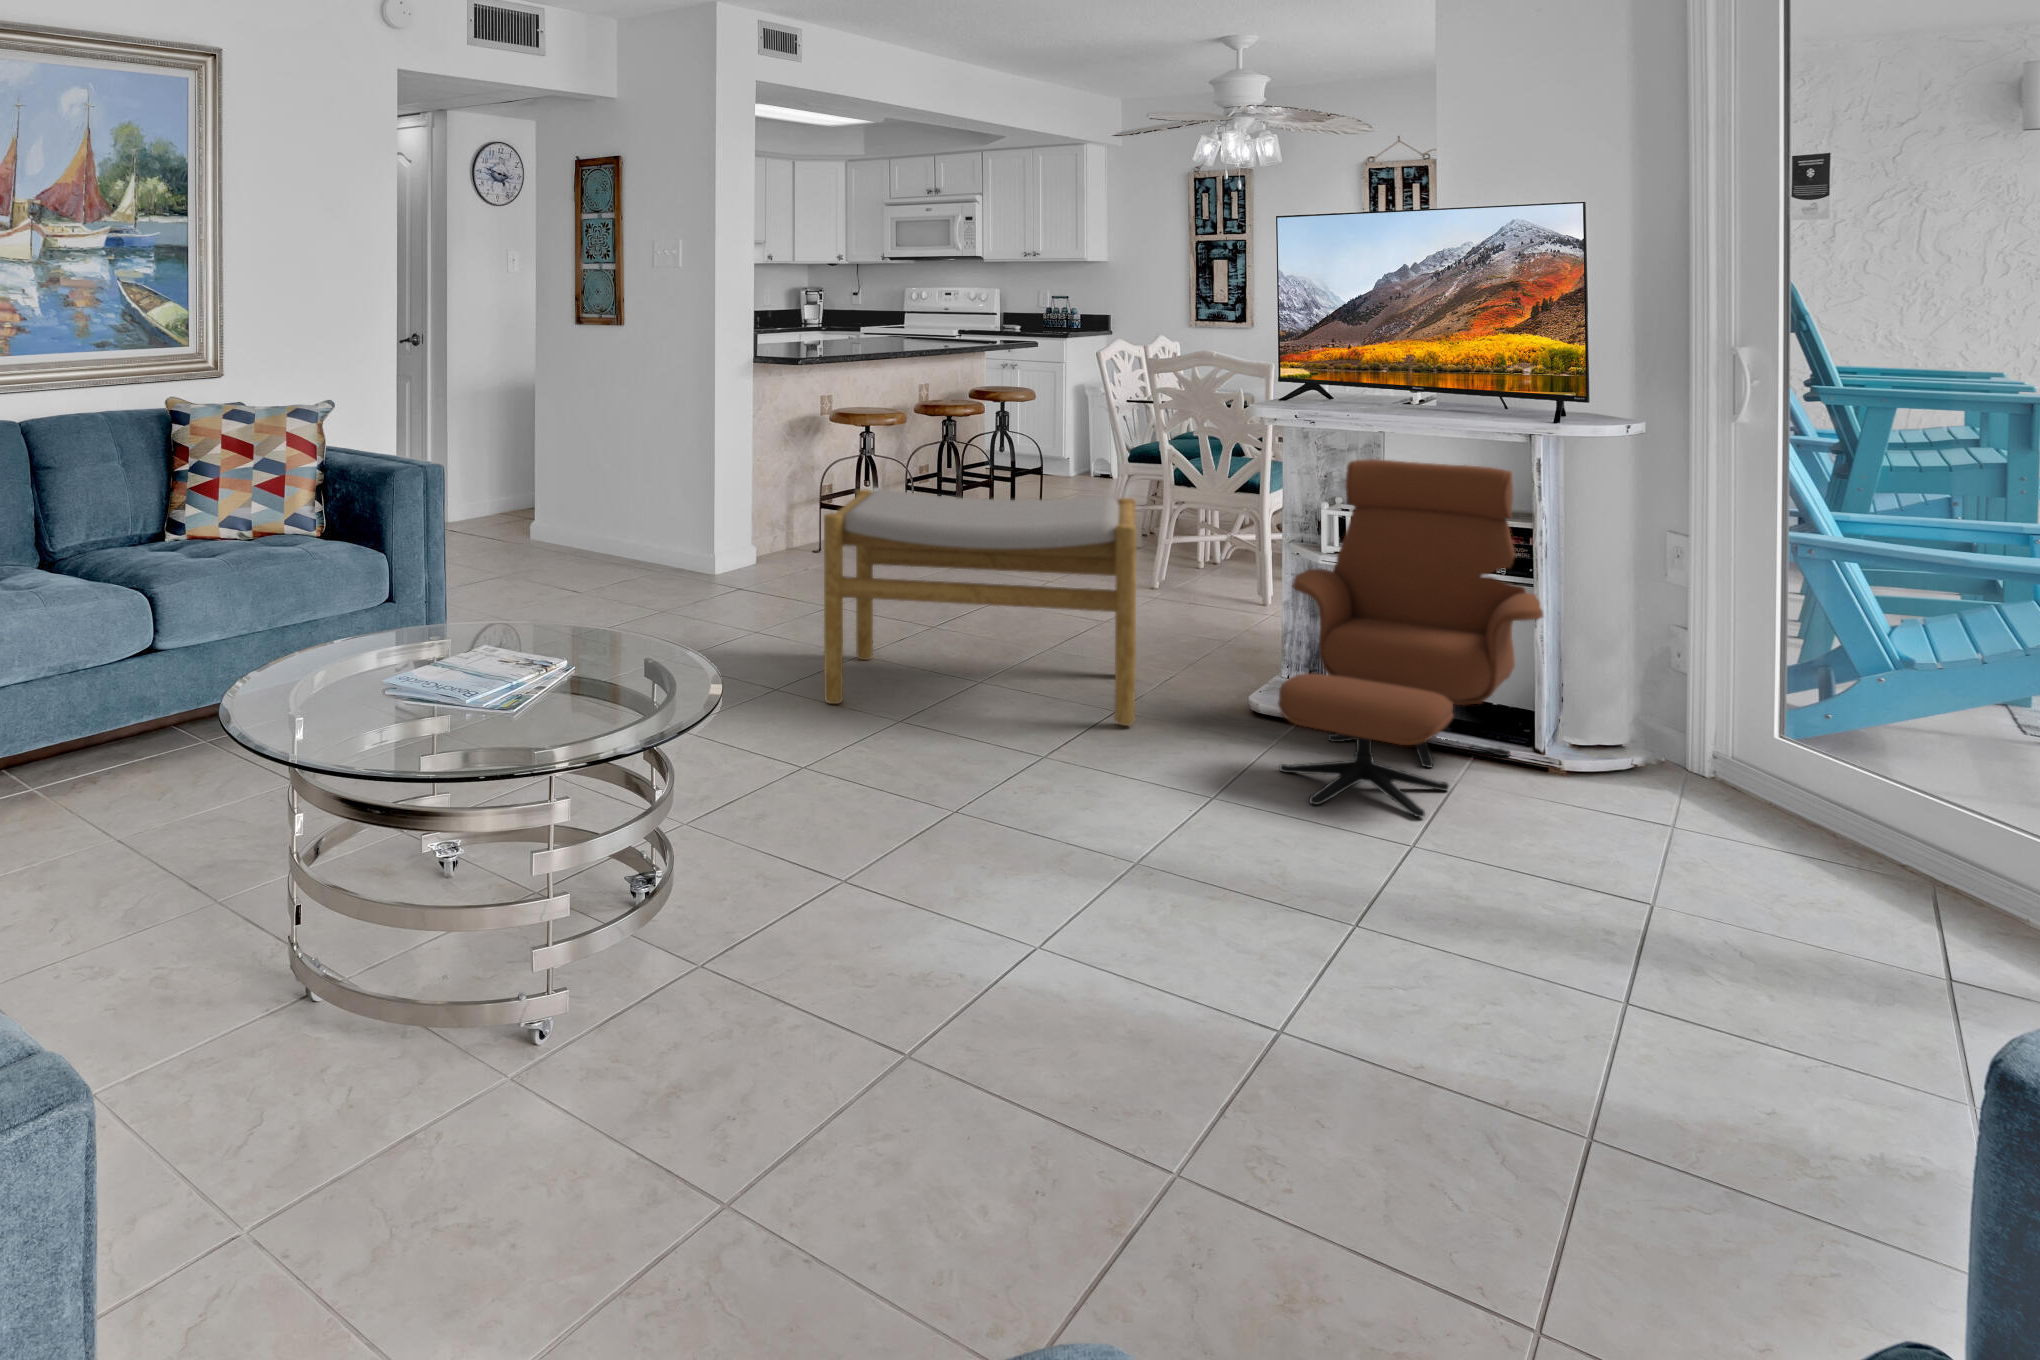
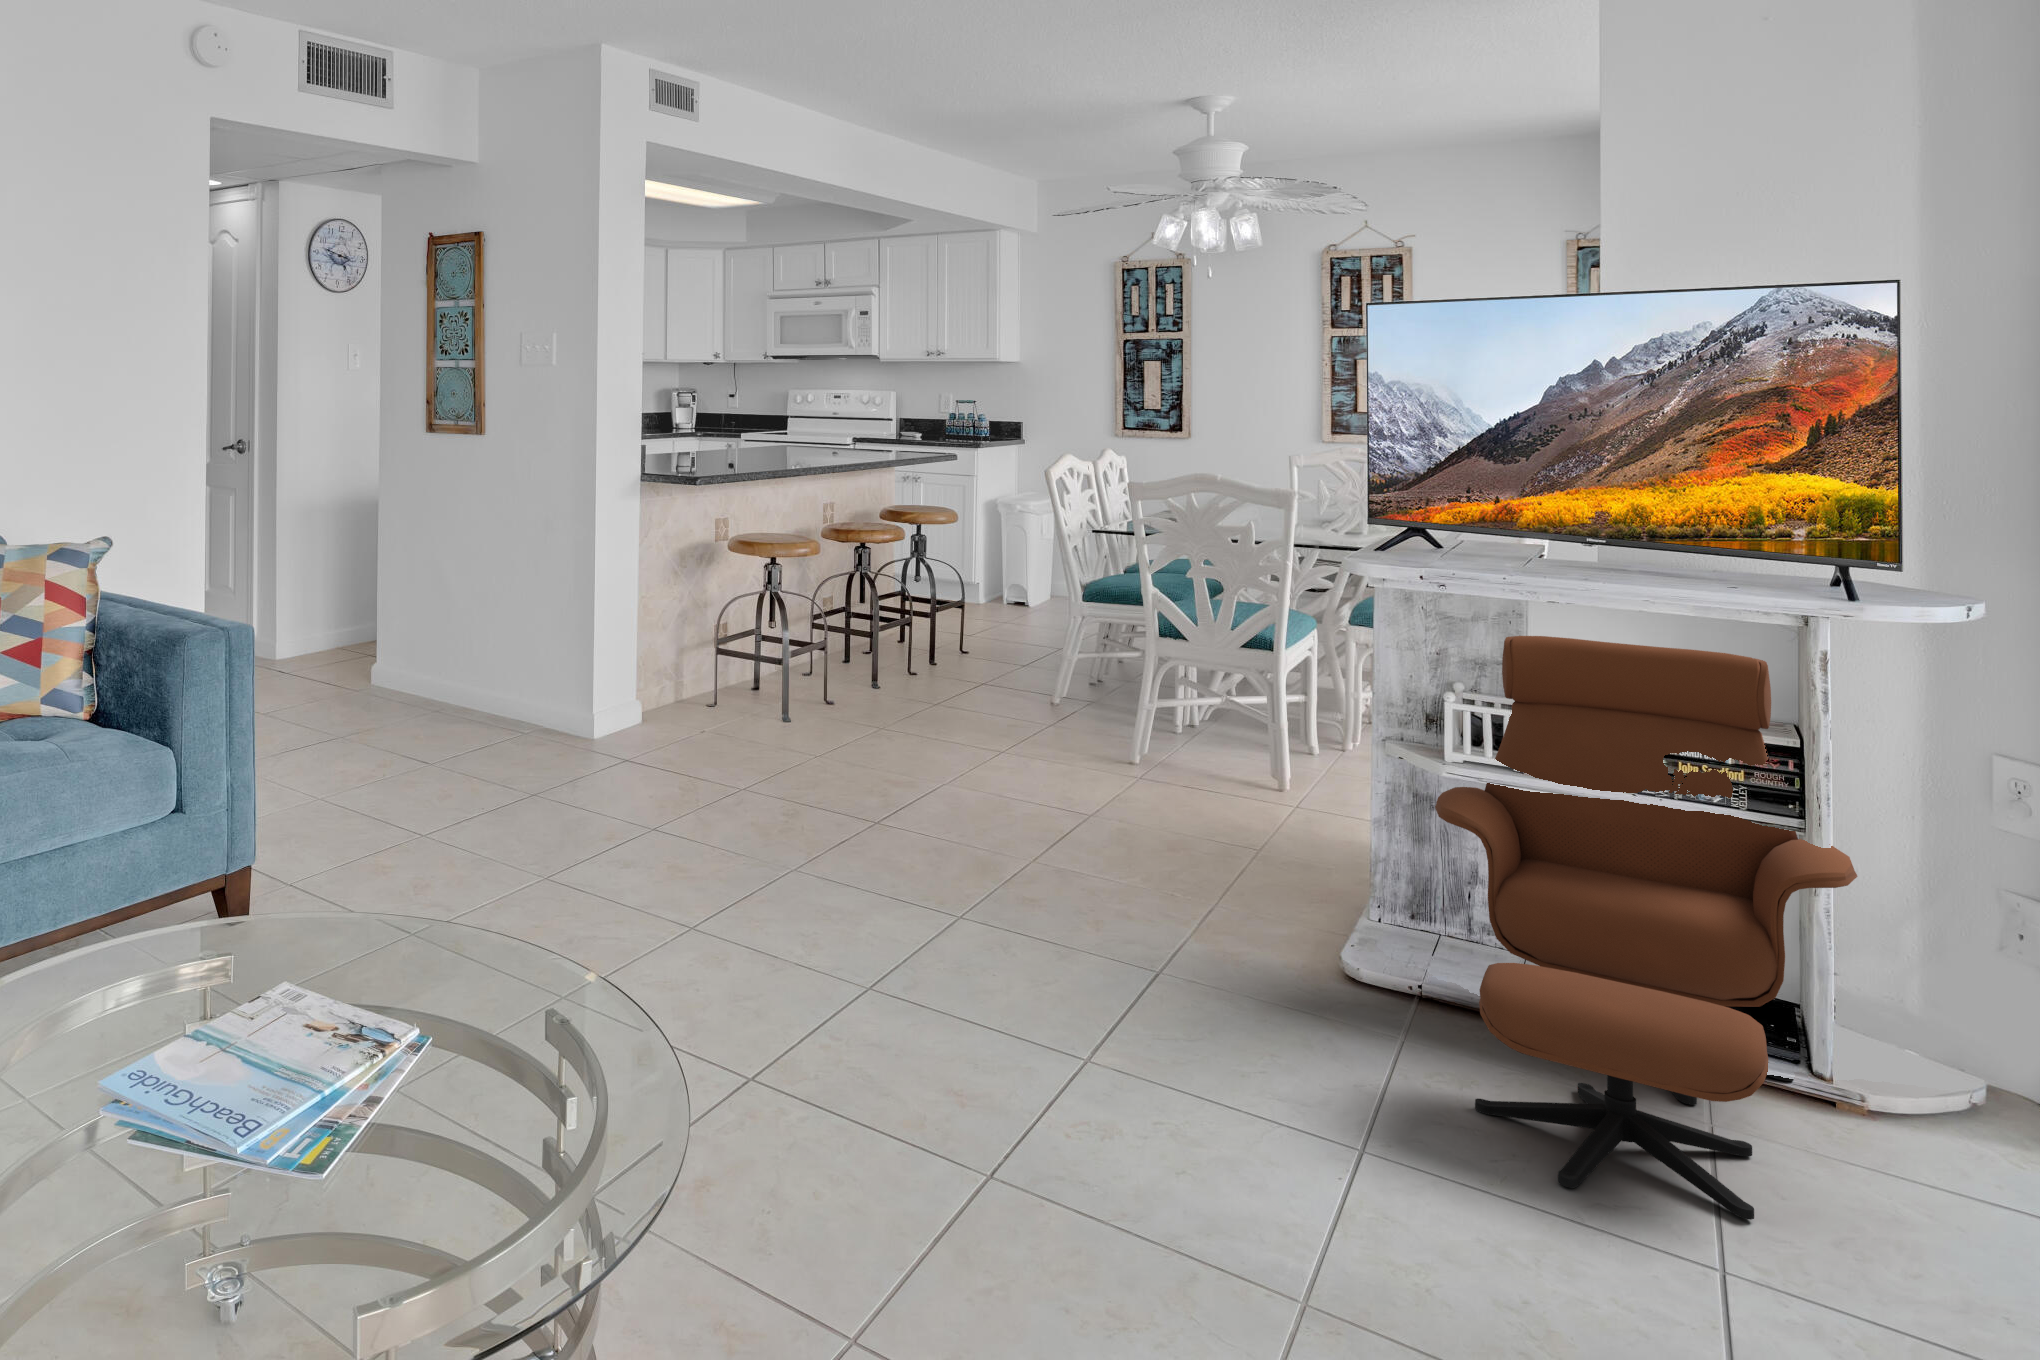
footstool: present [824,489,1137,726] -> none [777,658,1226,1016]

